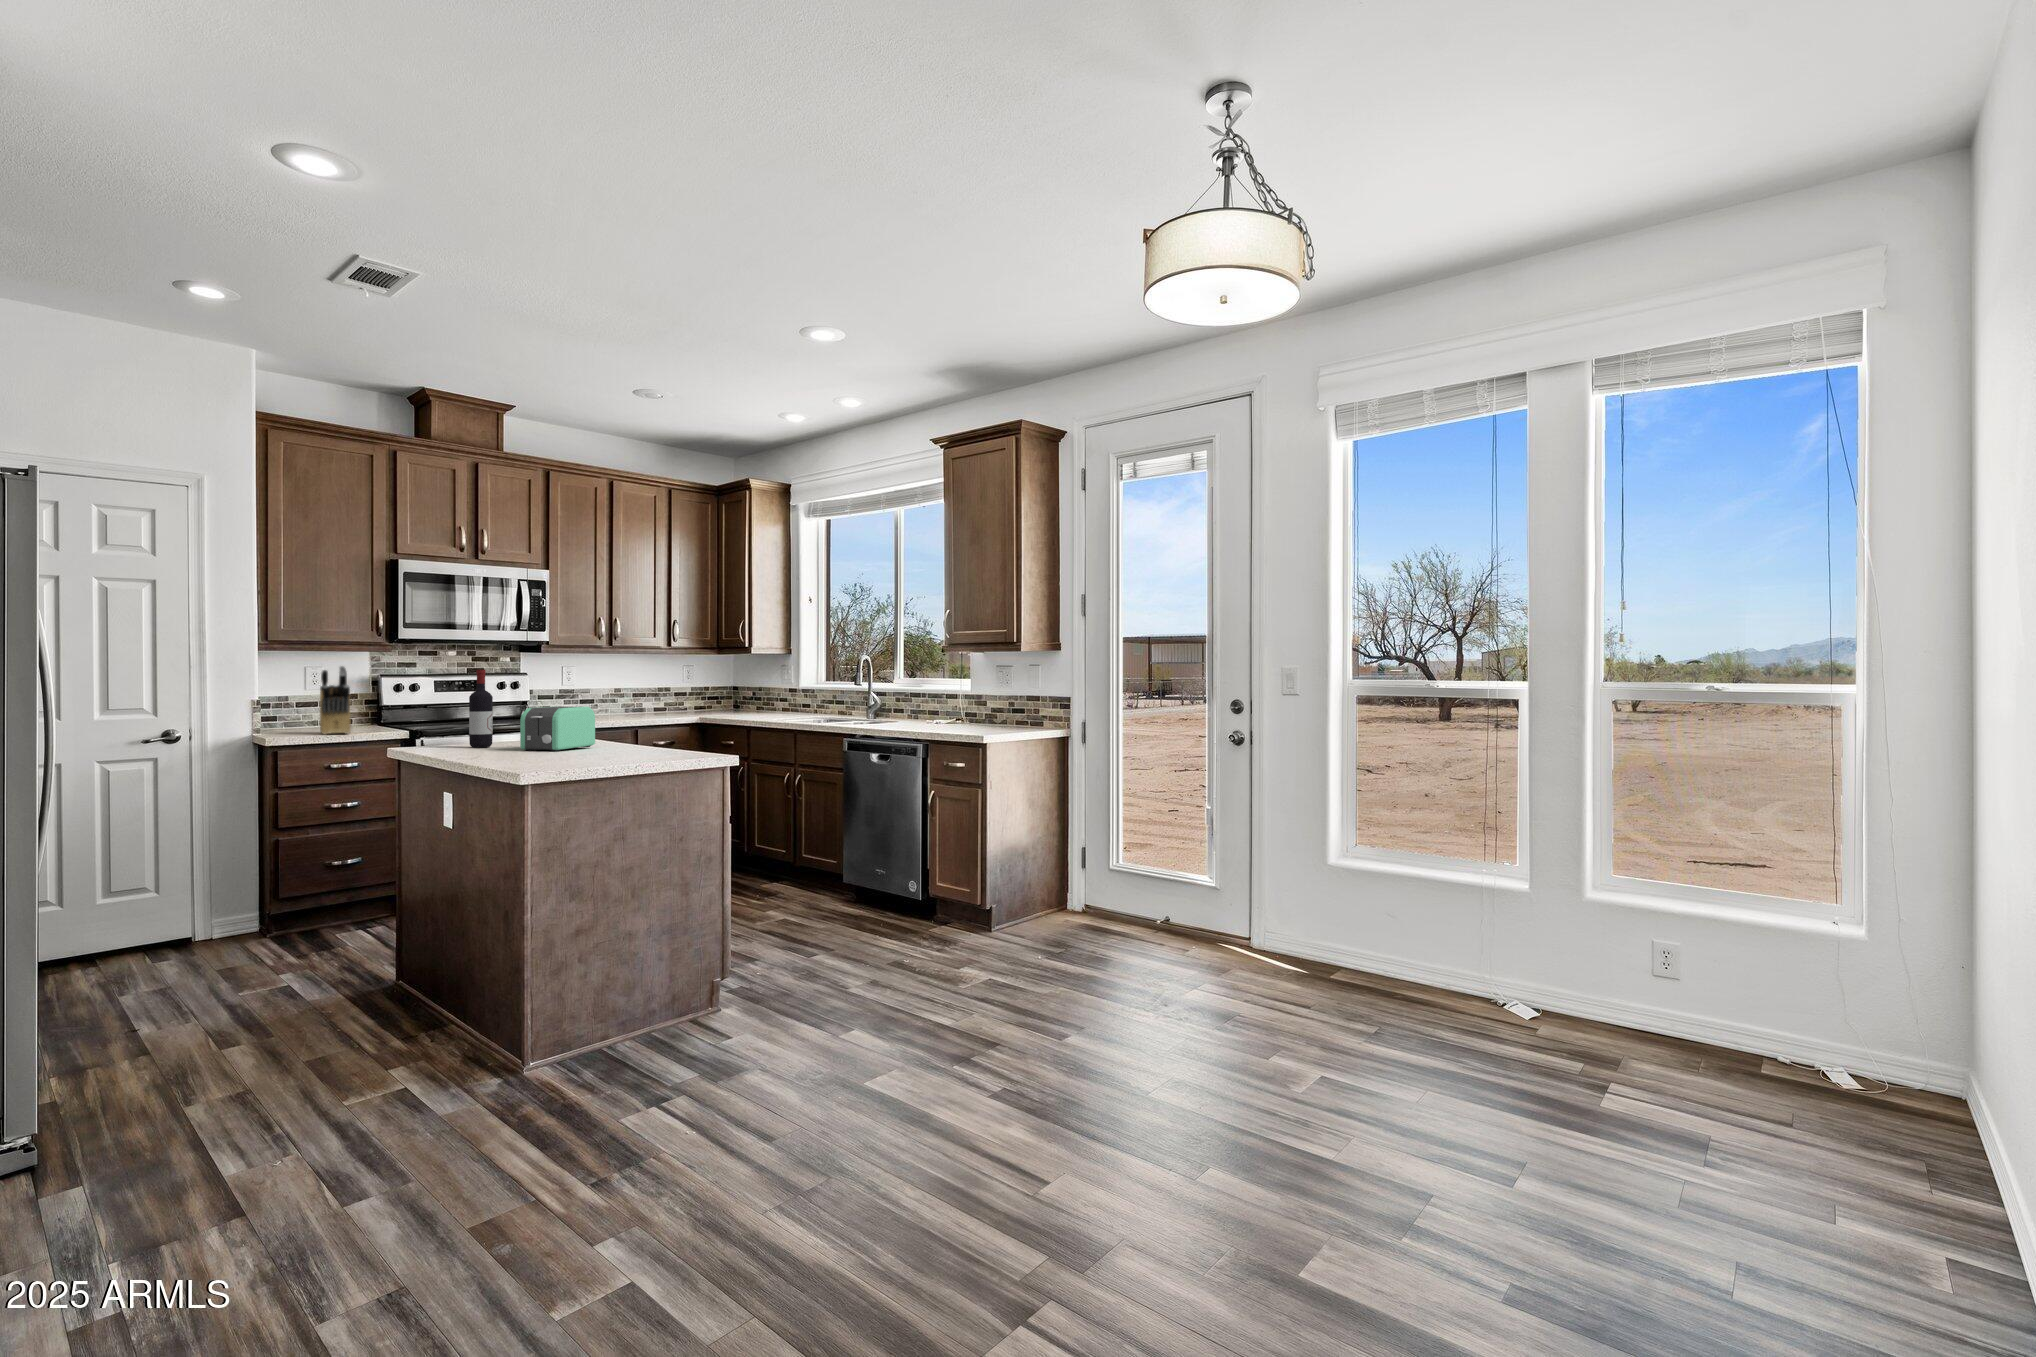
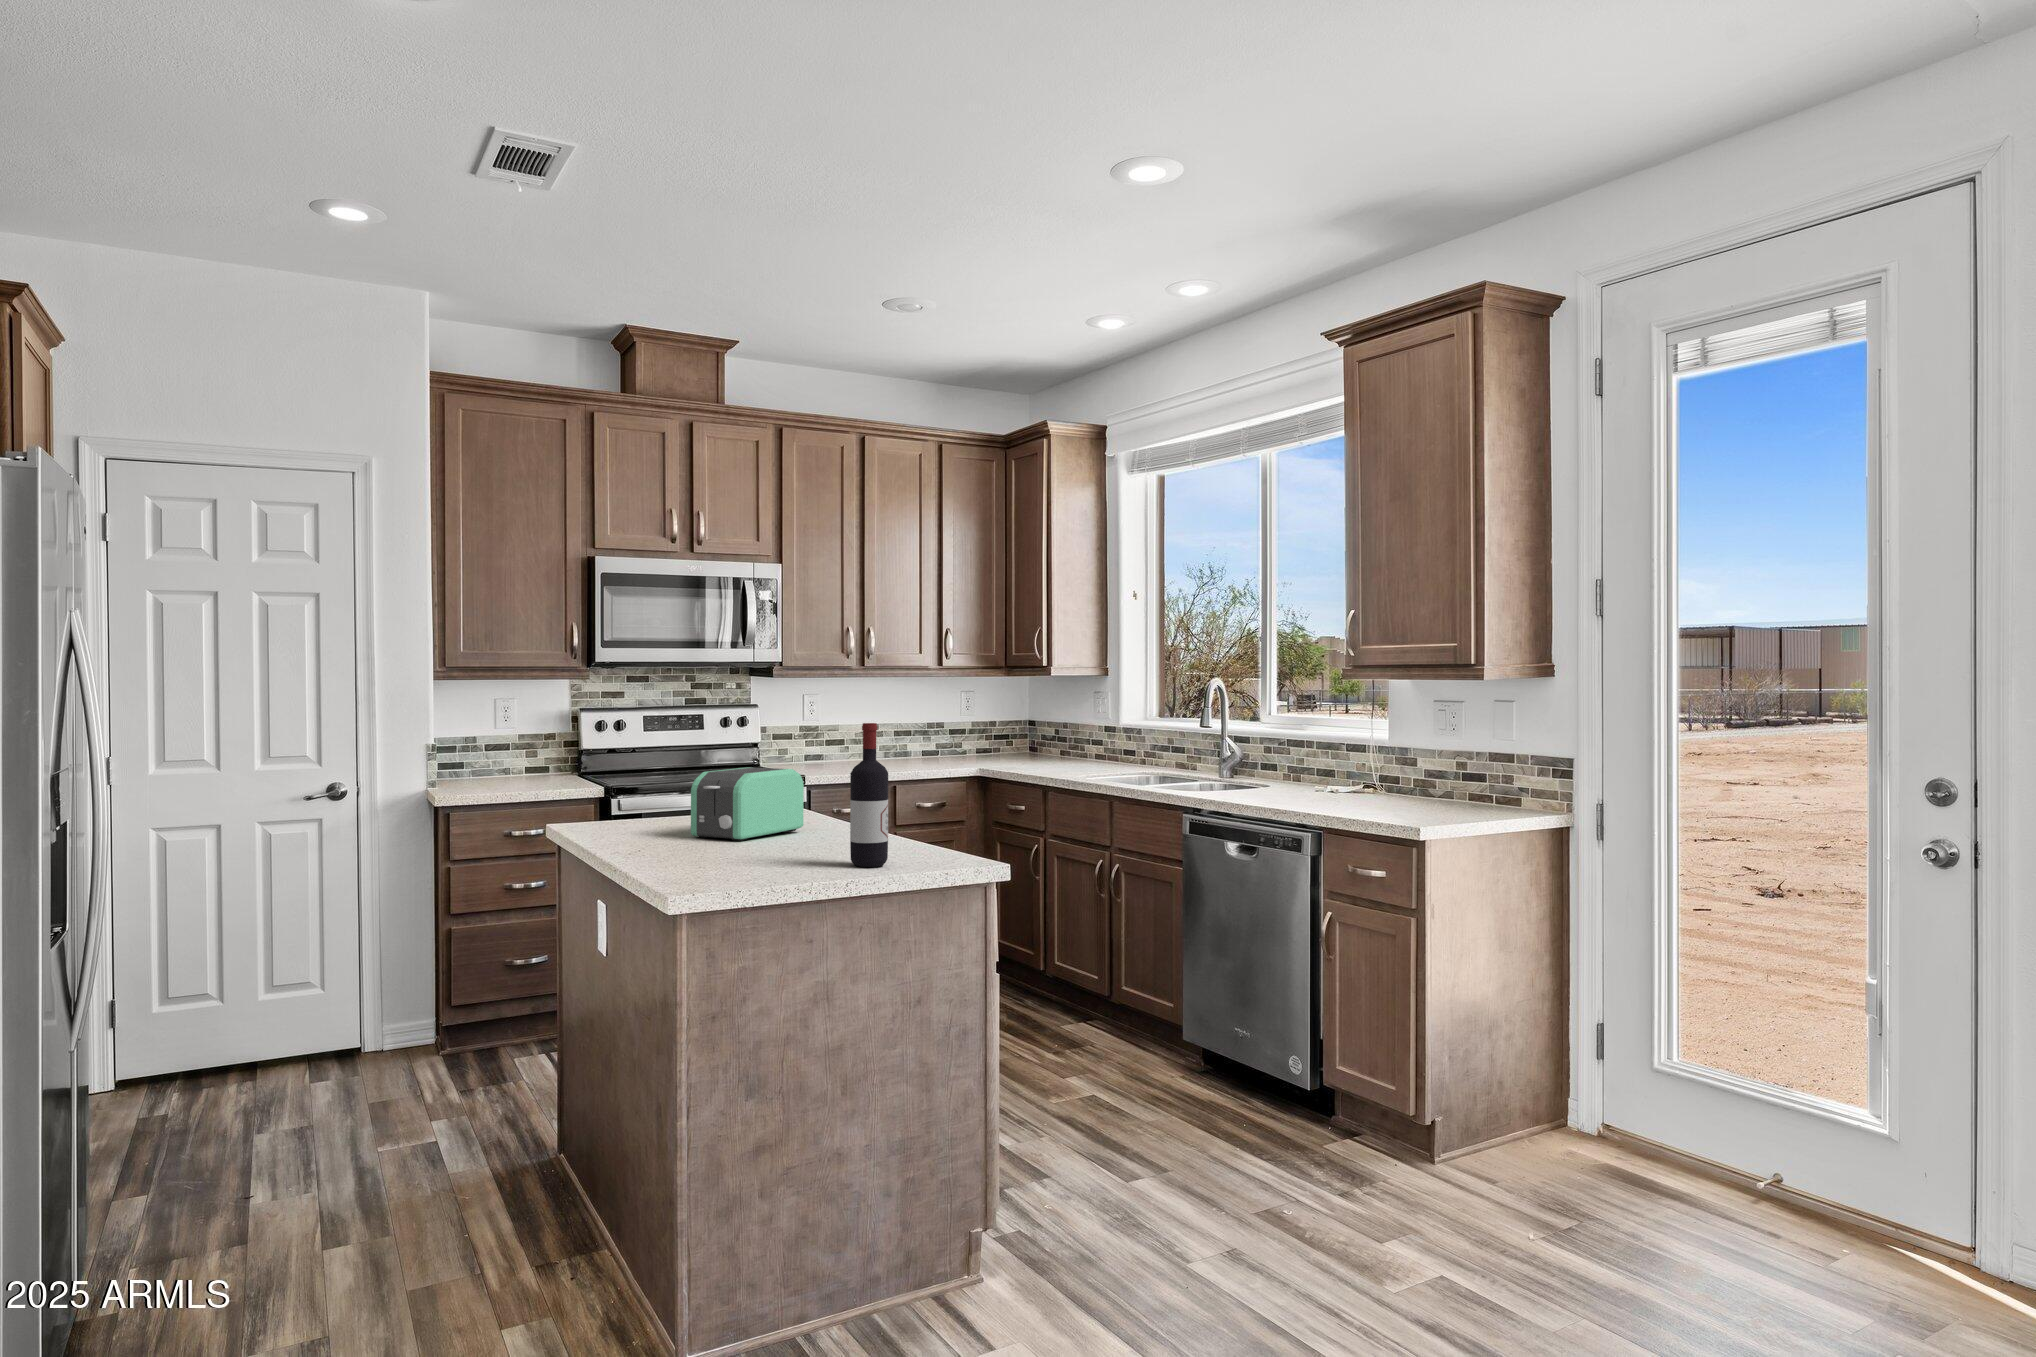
knife block: present [320,666,351,734] -> none [485,699,528,792]
wine bottle: present [469,670,493,748] -> present [850,723,888,867]

